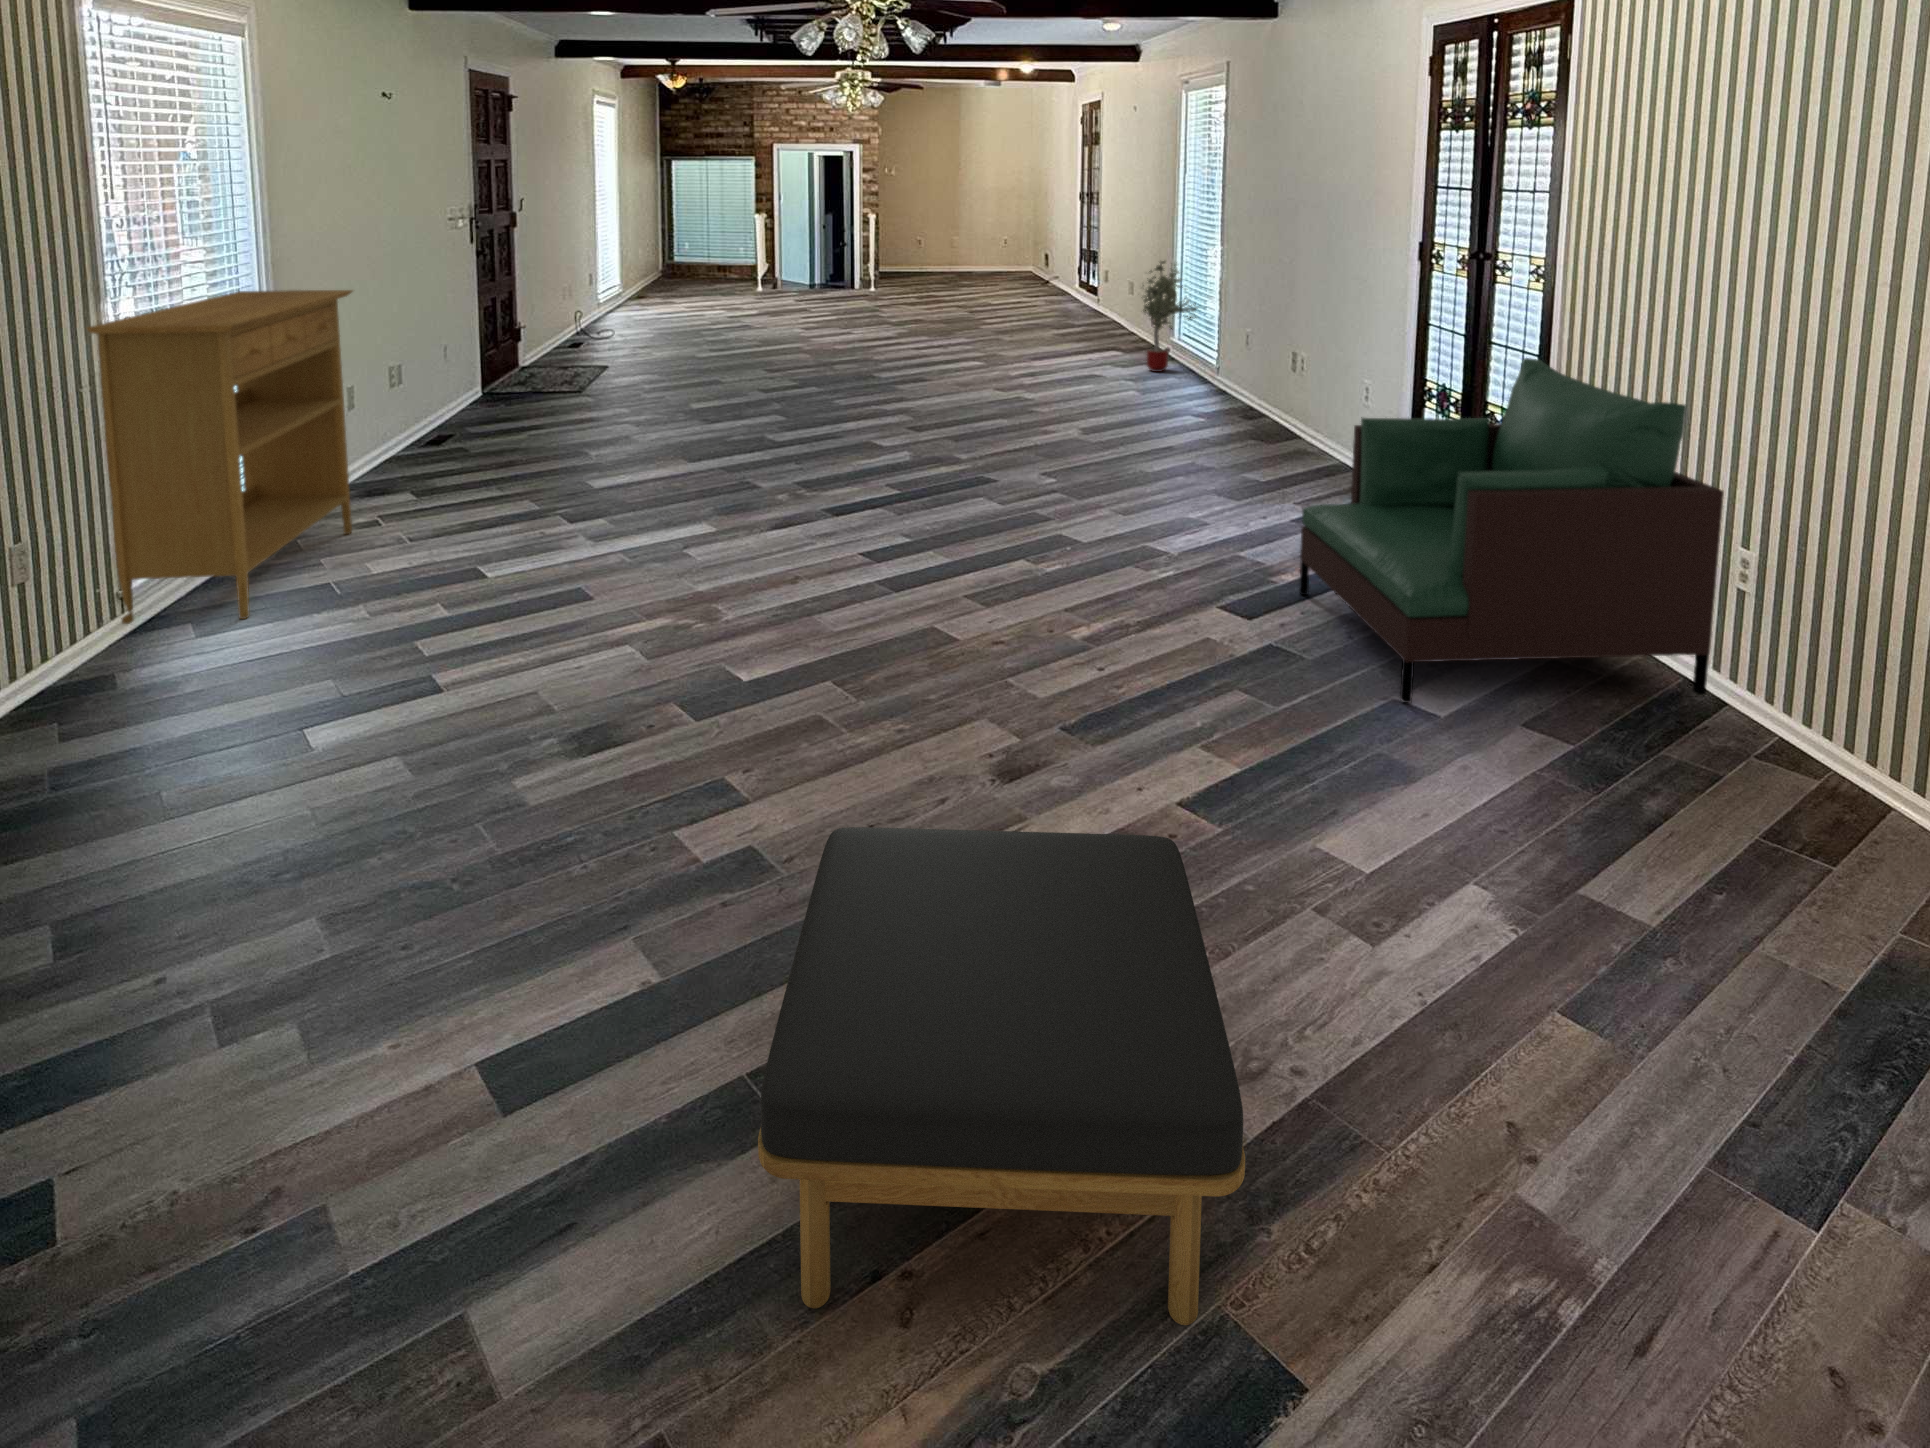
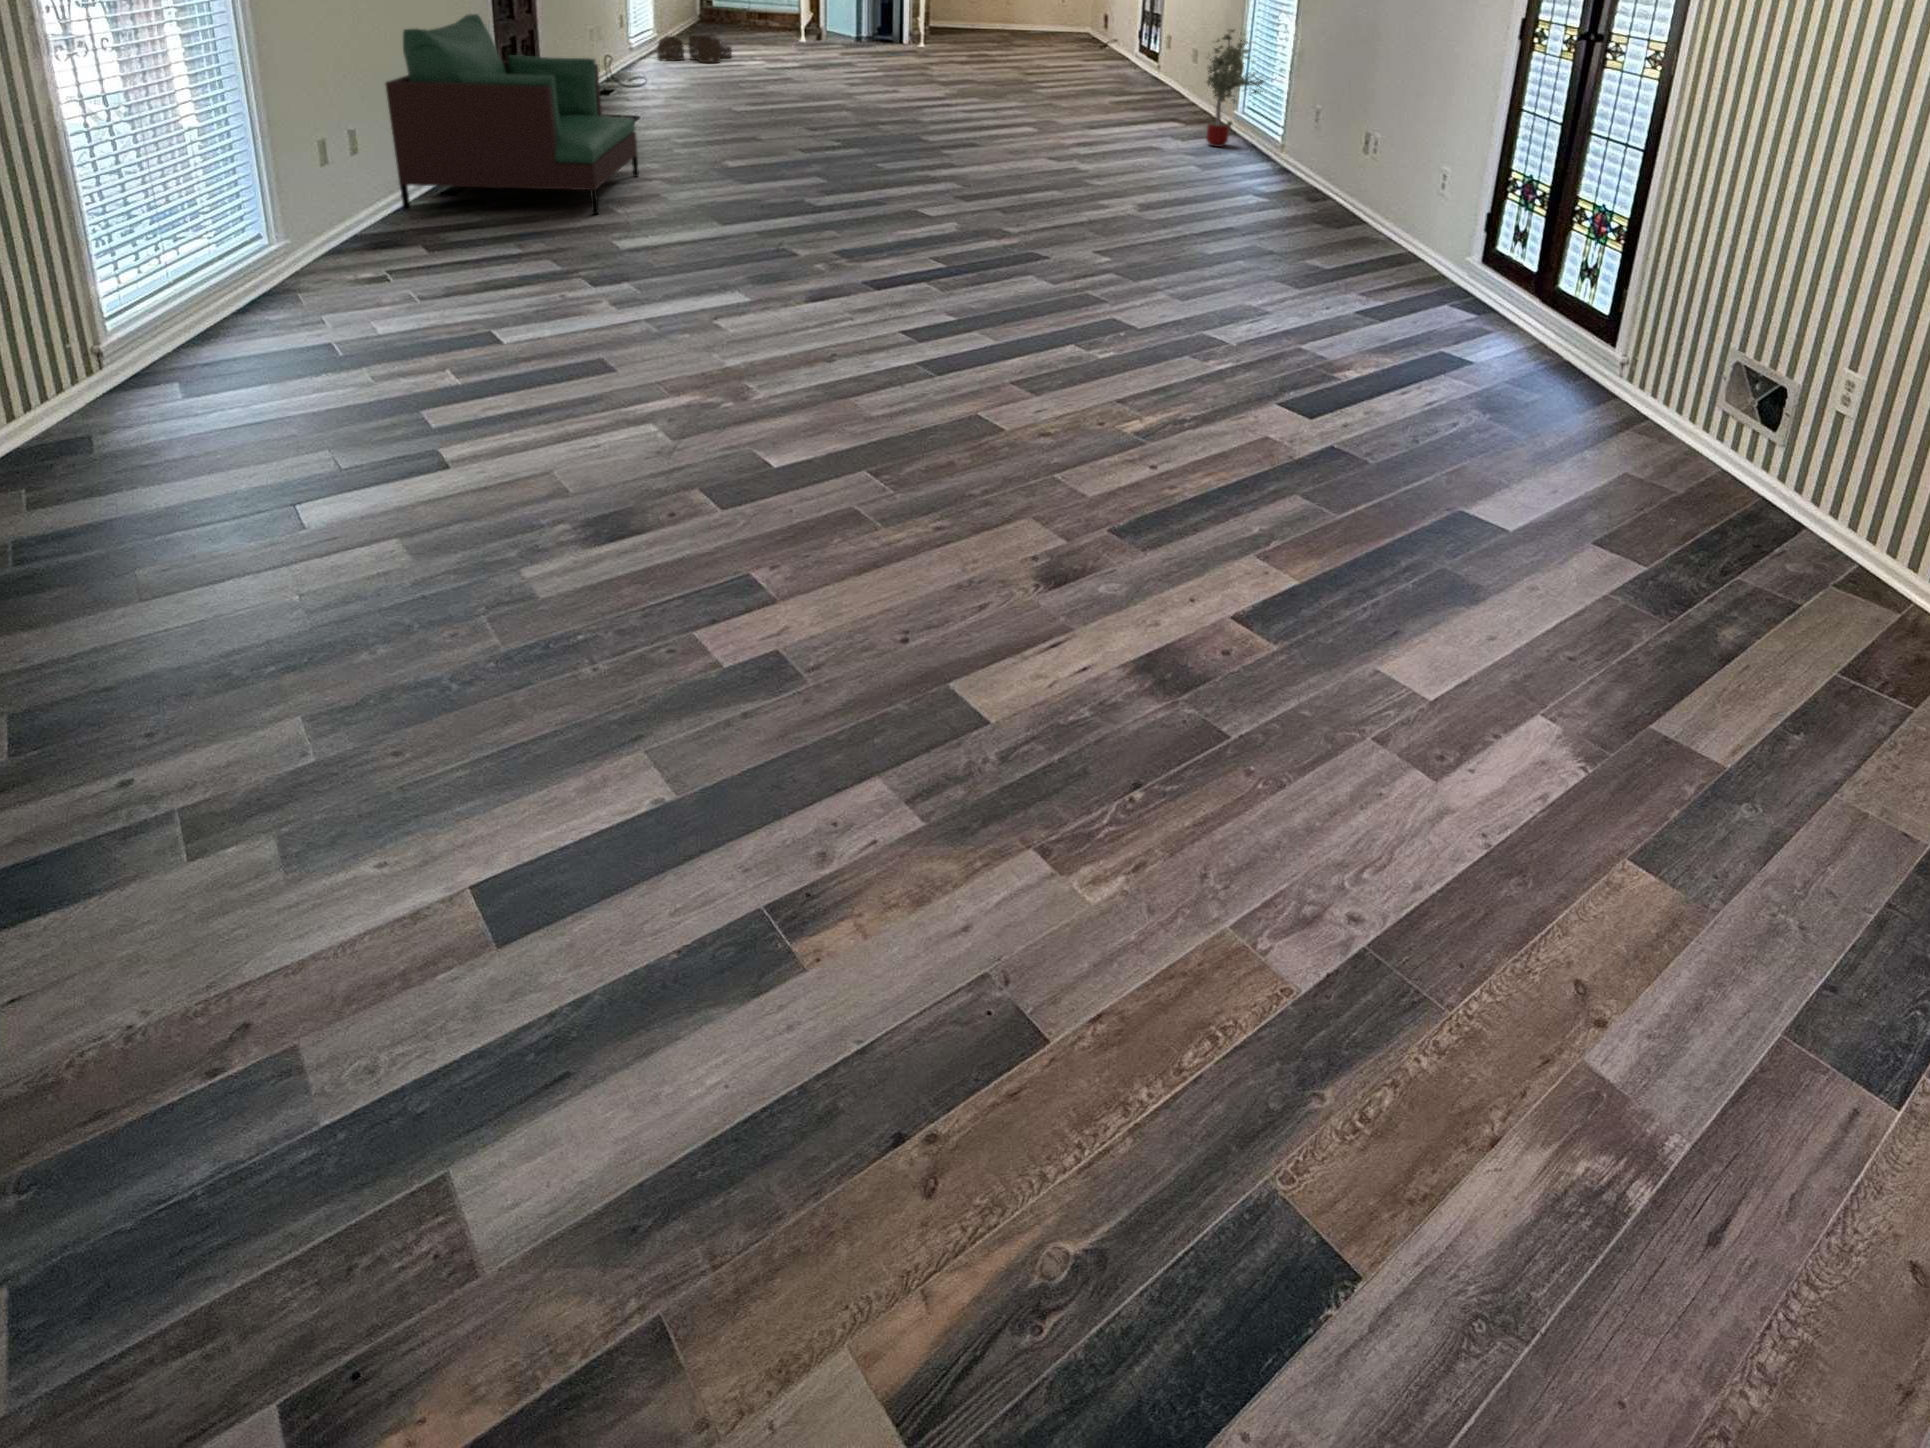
woven basket: none [616,285,688,313] -> present [657,33,732,63]
console table: present [87,290,352,624] -> none [18,17,365,378]
armchair: present [1299,358,1724,703] -> present [386,14,639,215]
ottoman: present [758,827,1245,1325] -> none [766,657,1319,1208]

